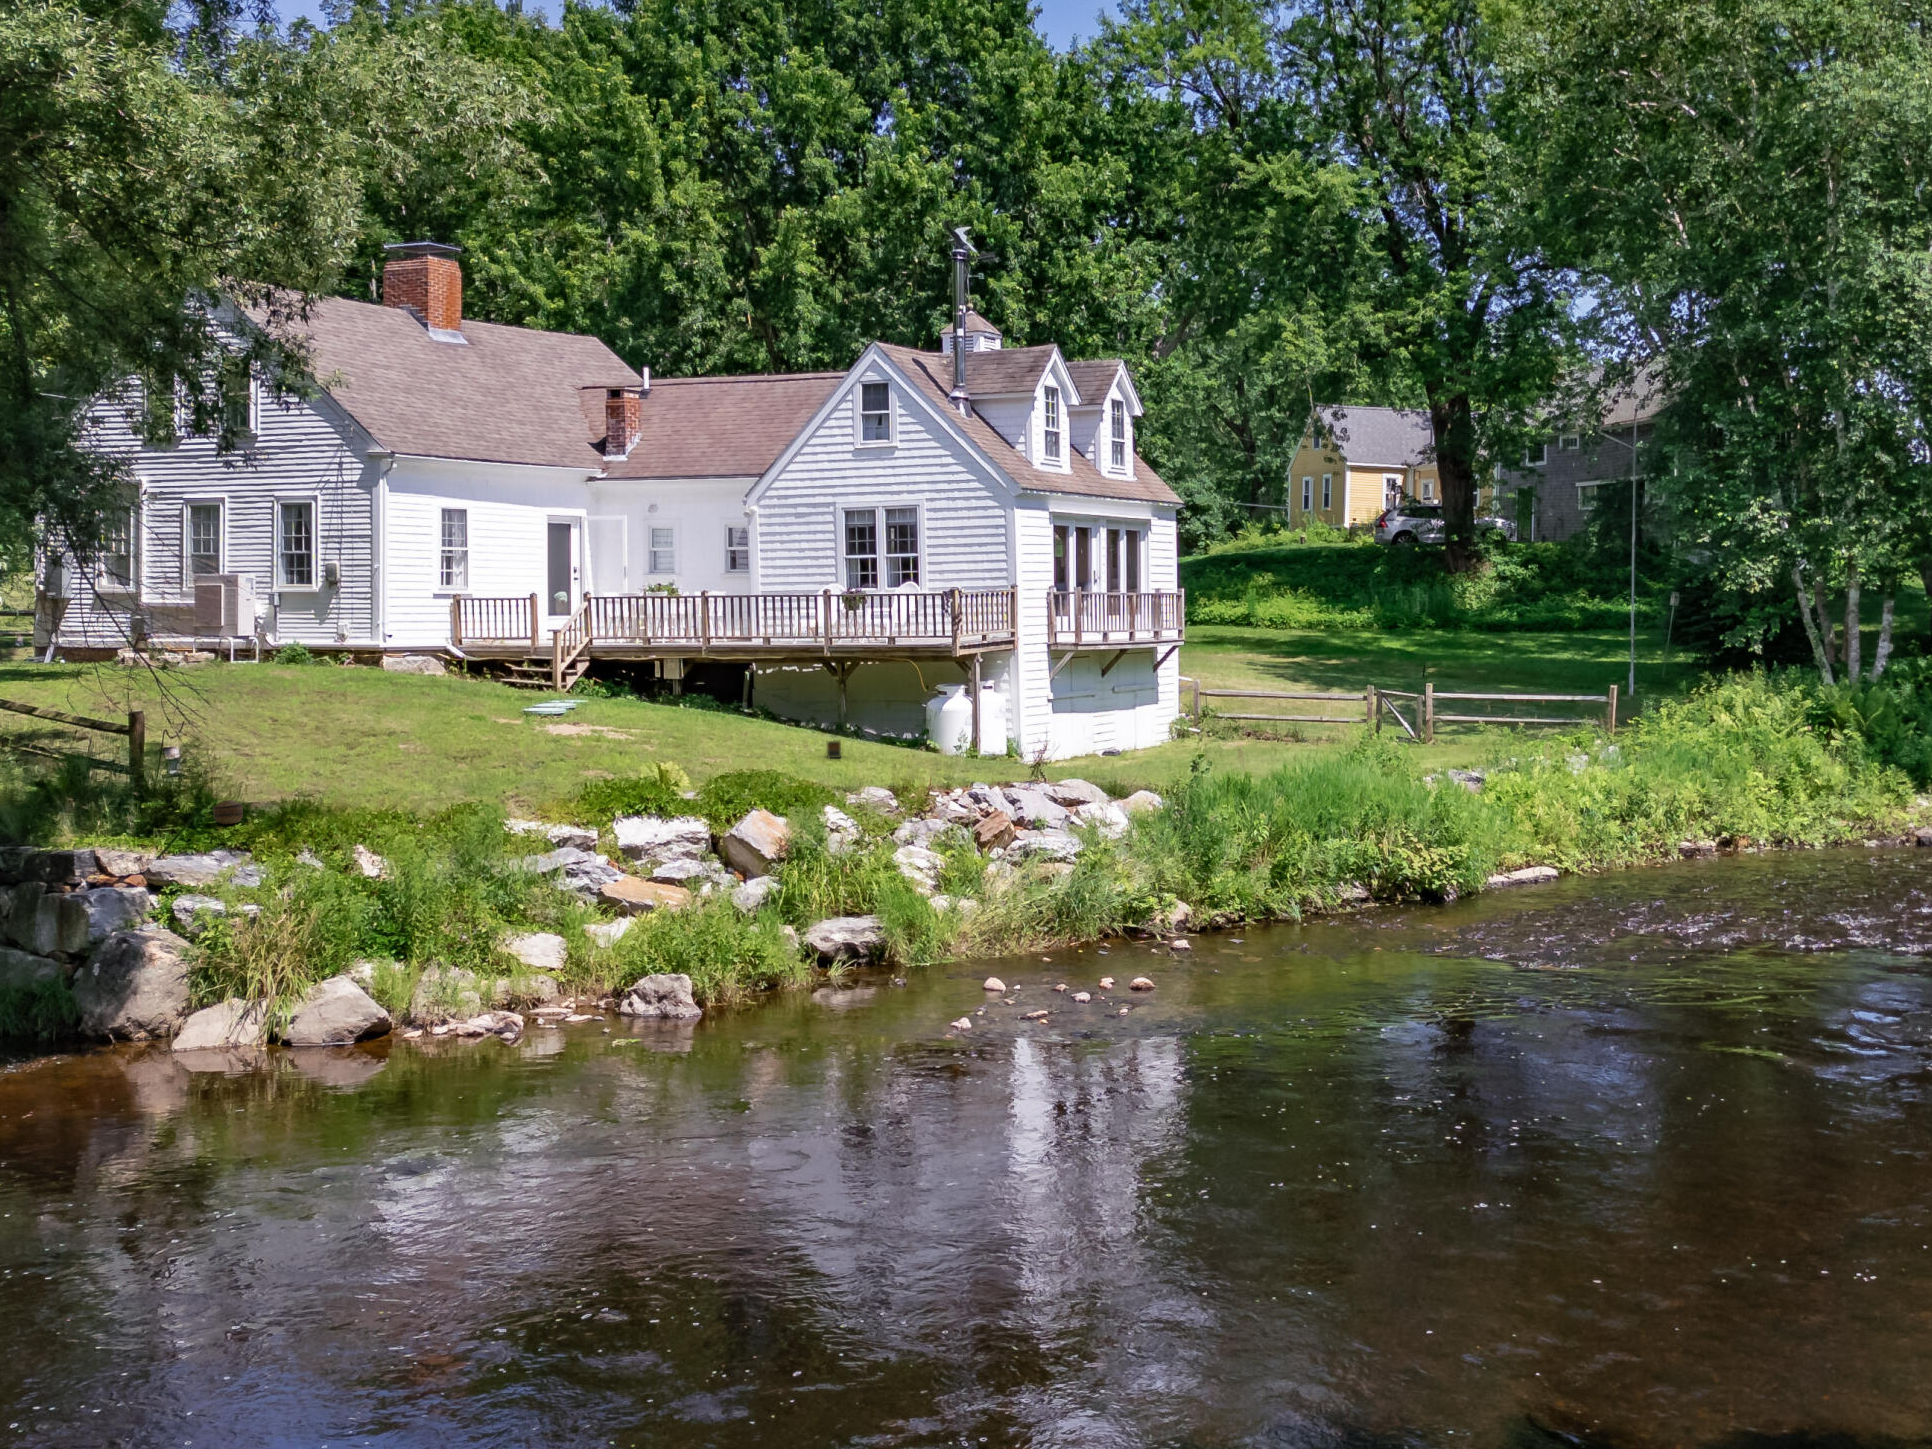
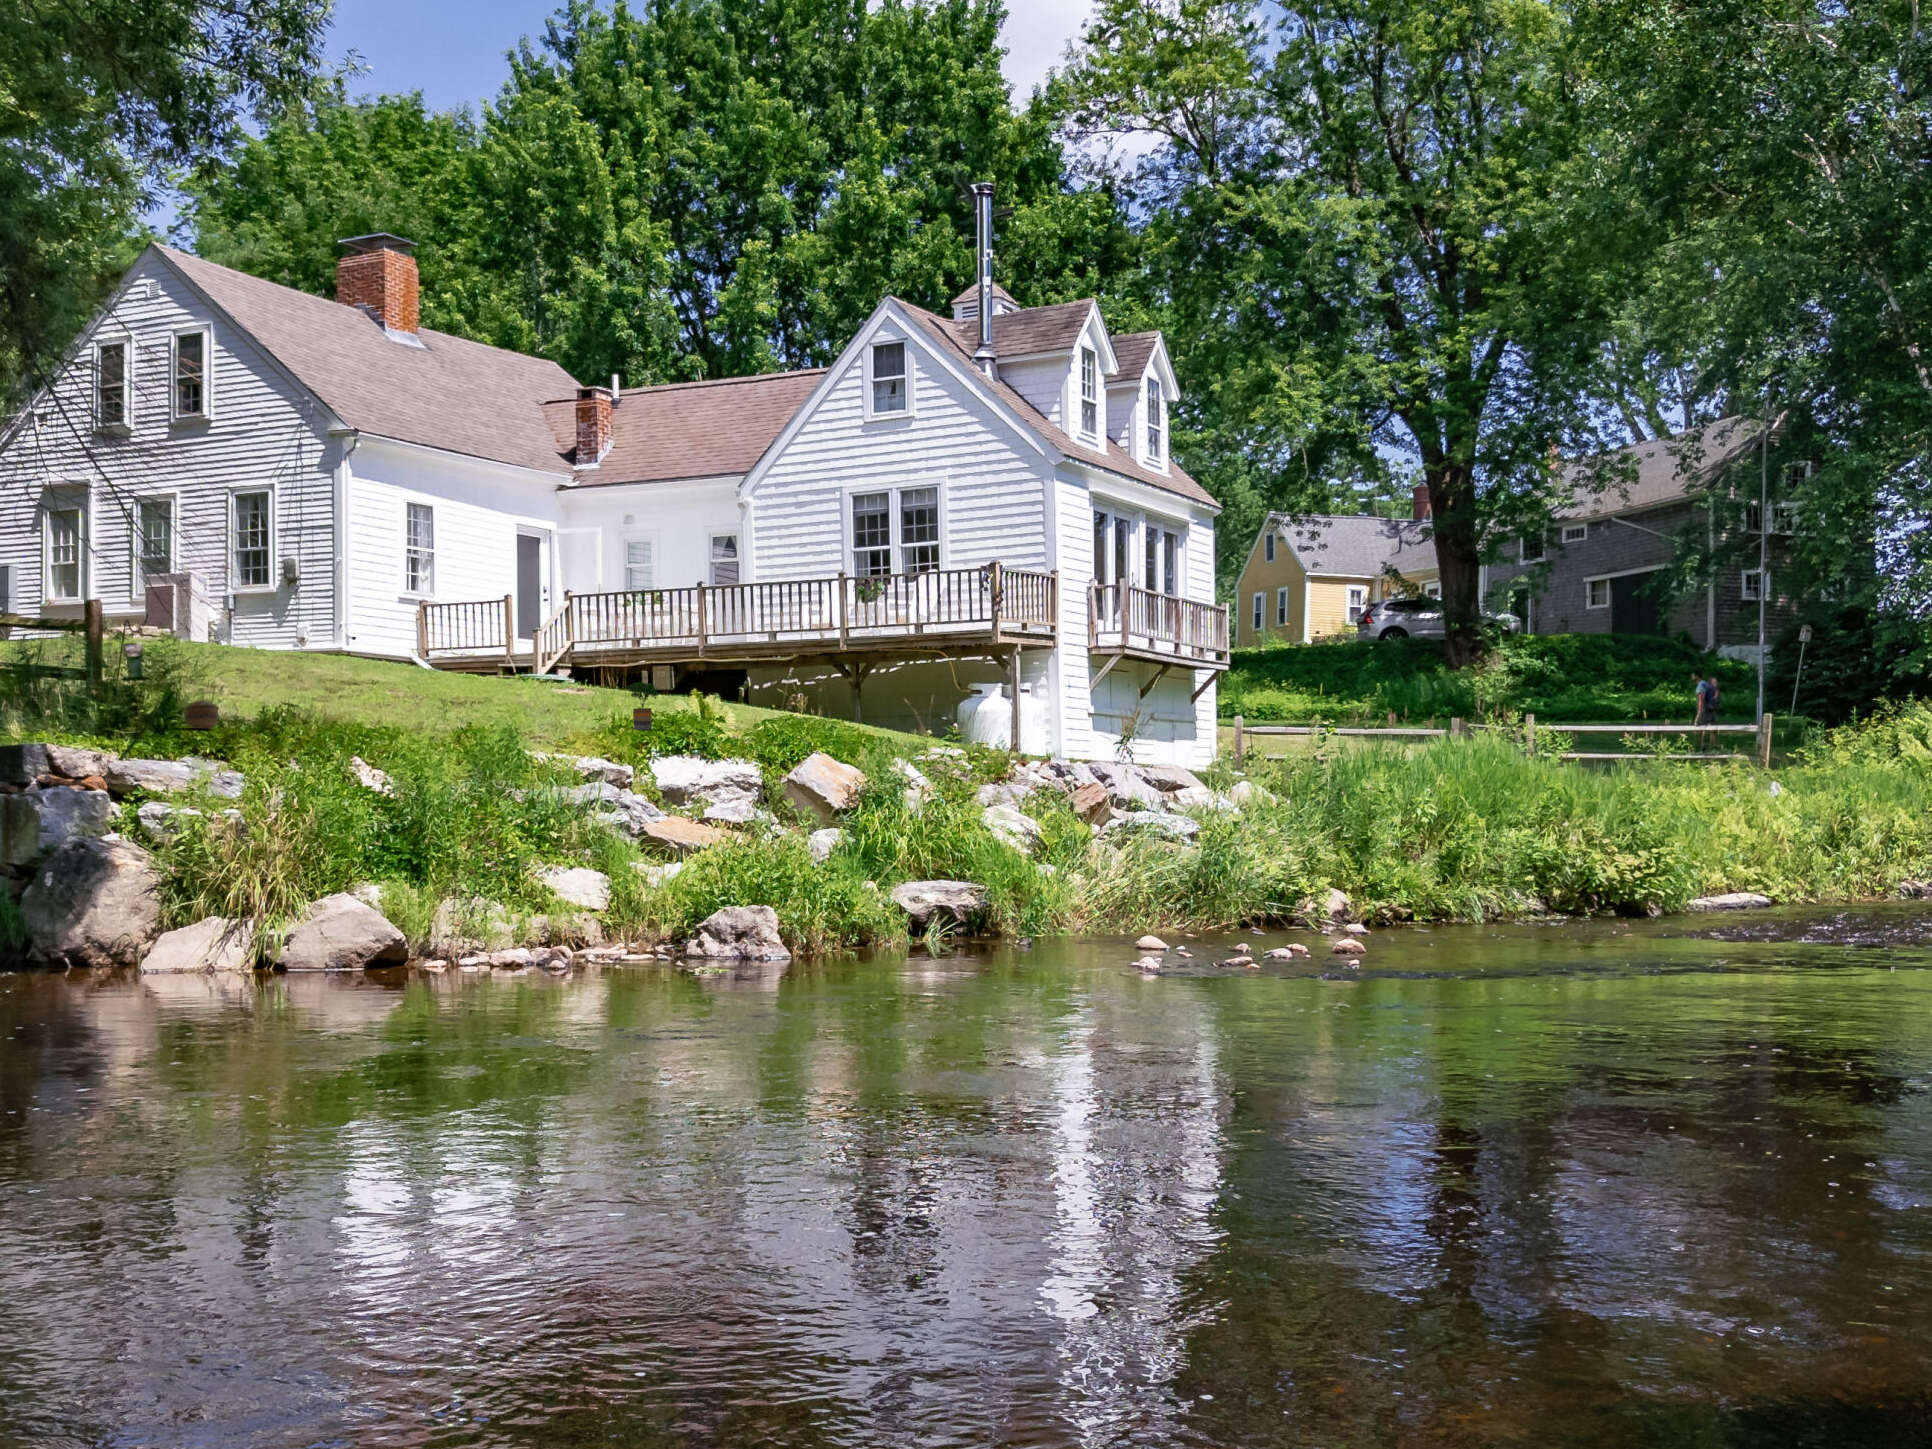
potted tree: present [823,722,846,758] -> present [628,682,658,730]

